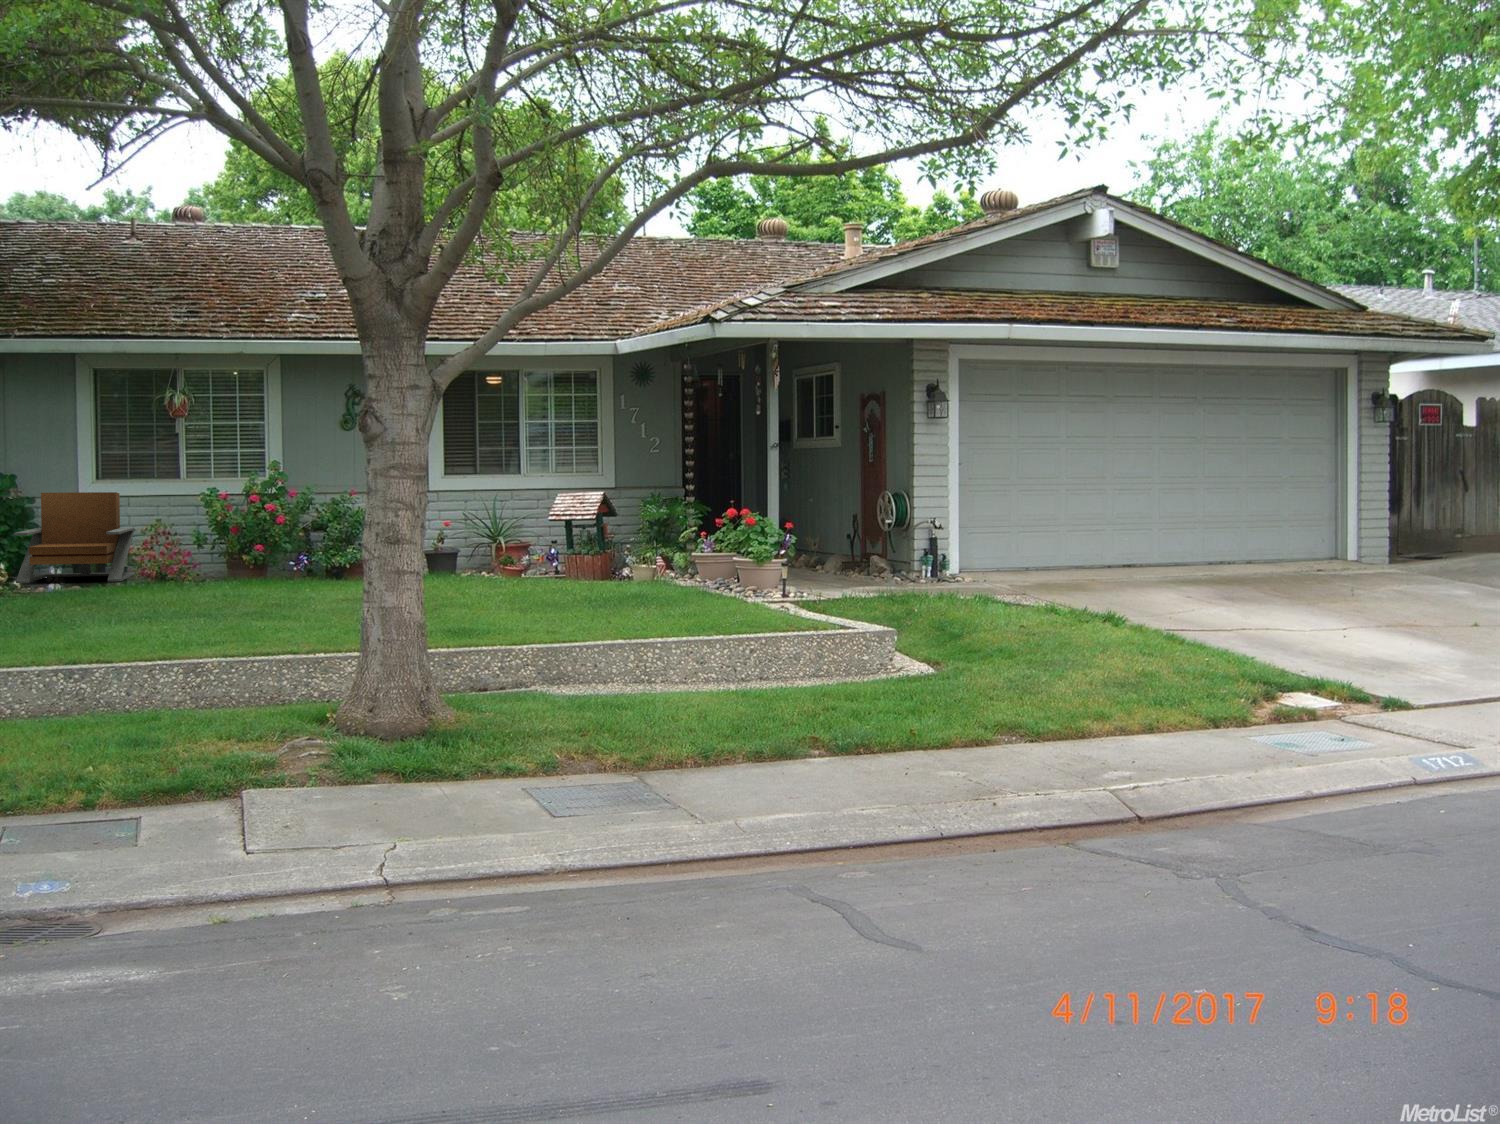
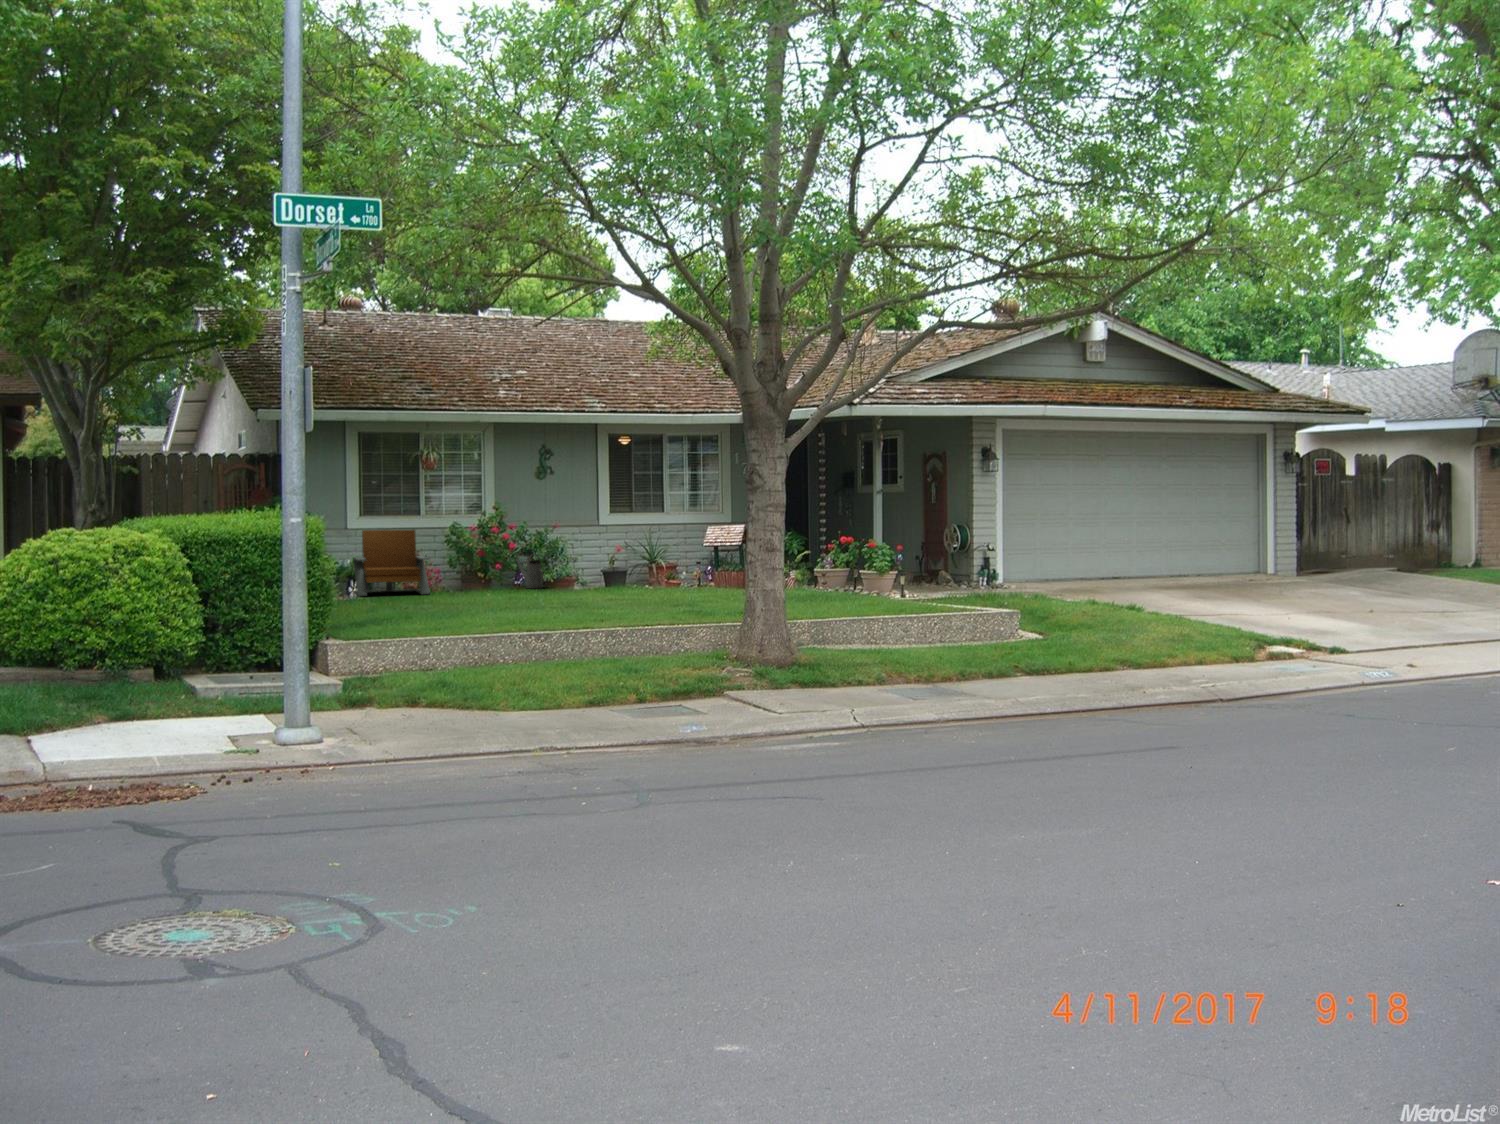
watering can: none [269,526,299,573] -> present [516,555,544,588]

